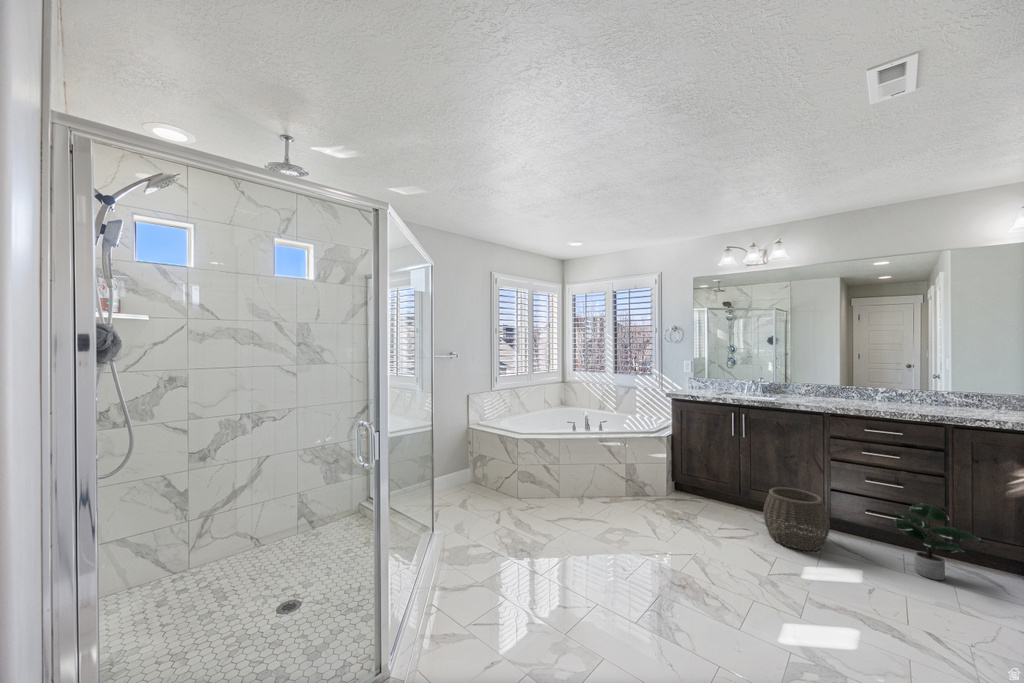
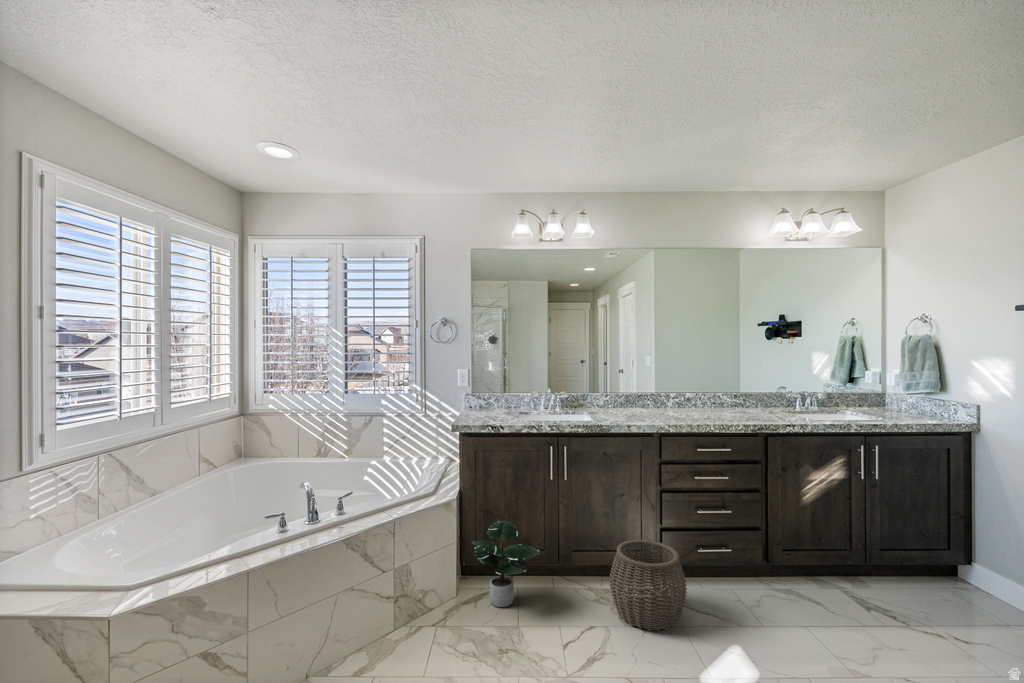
potted plant: present [894,504,981,580] -> present [472,521,539,607]

